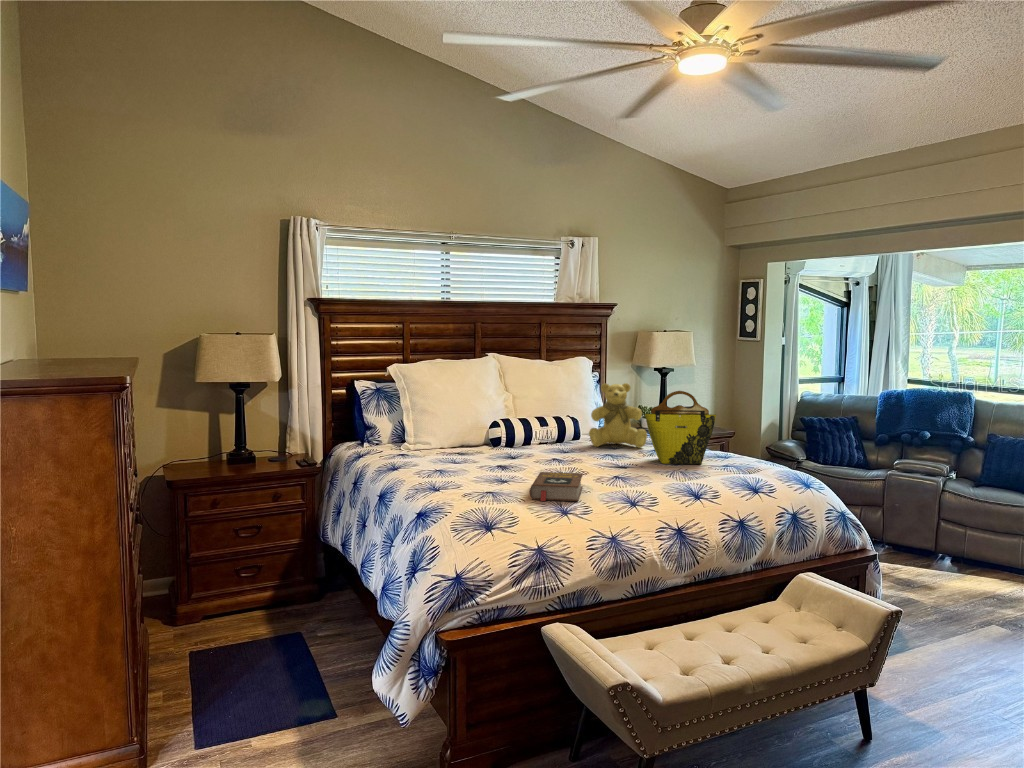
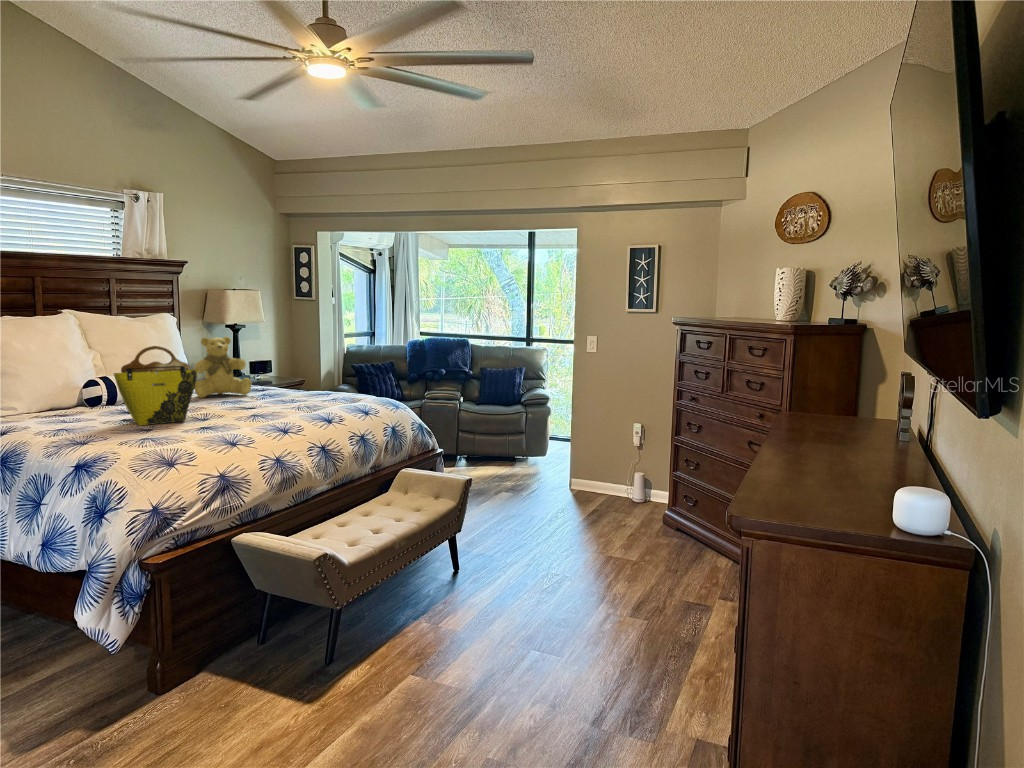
tote bag: present [645,391,716,464] -> present [114,346,198,426]
book: present [530,472,583,501] -> none [187,413,242,438]

